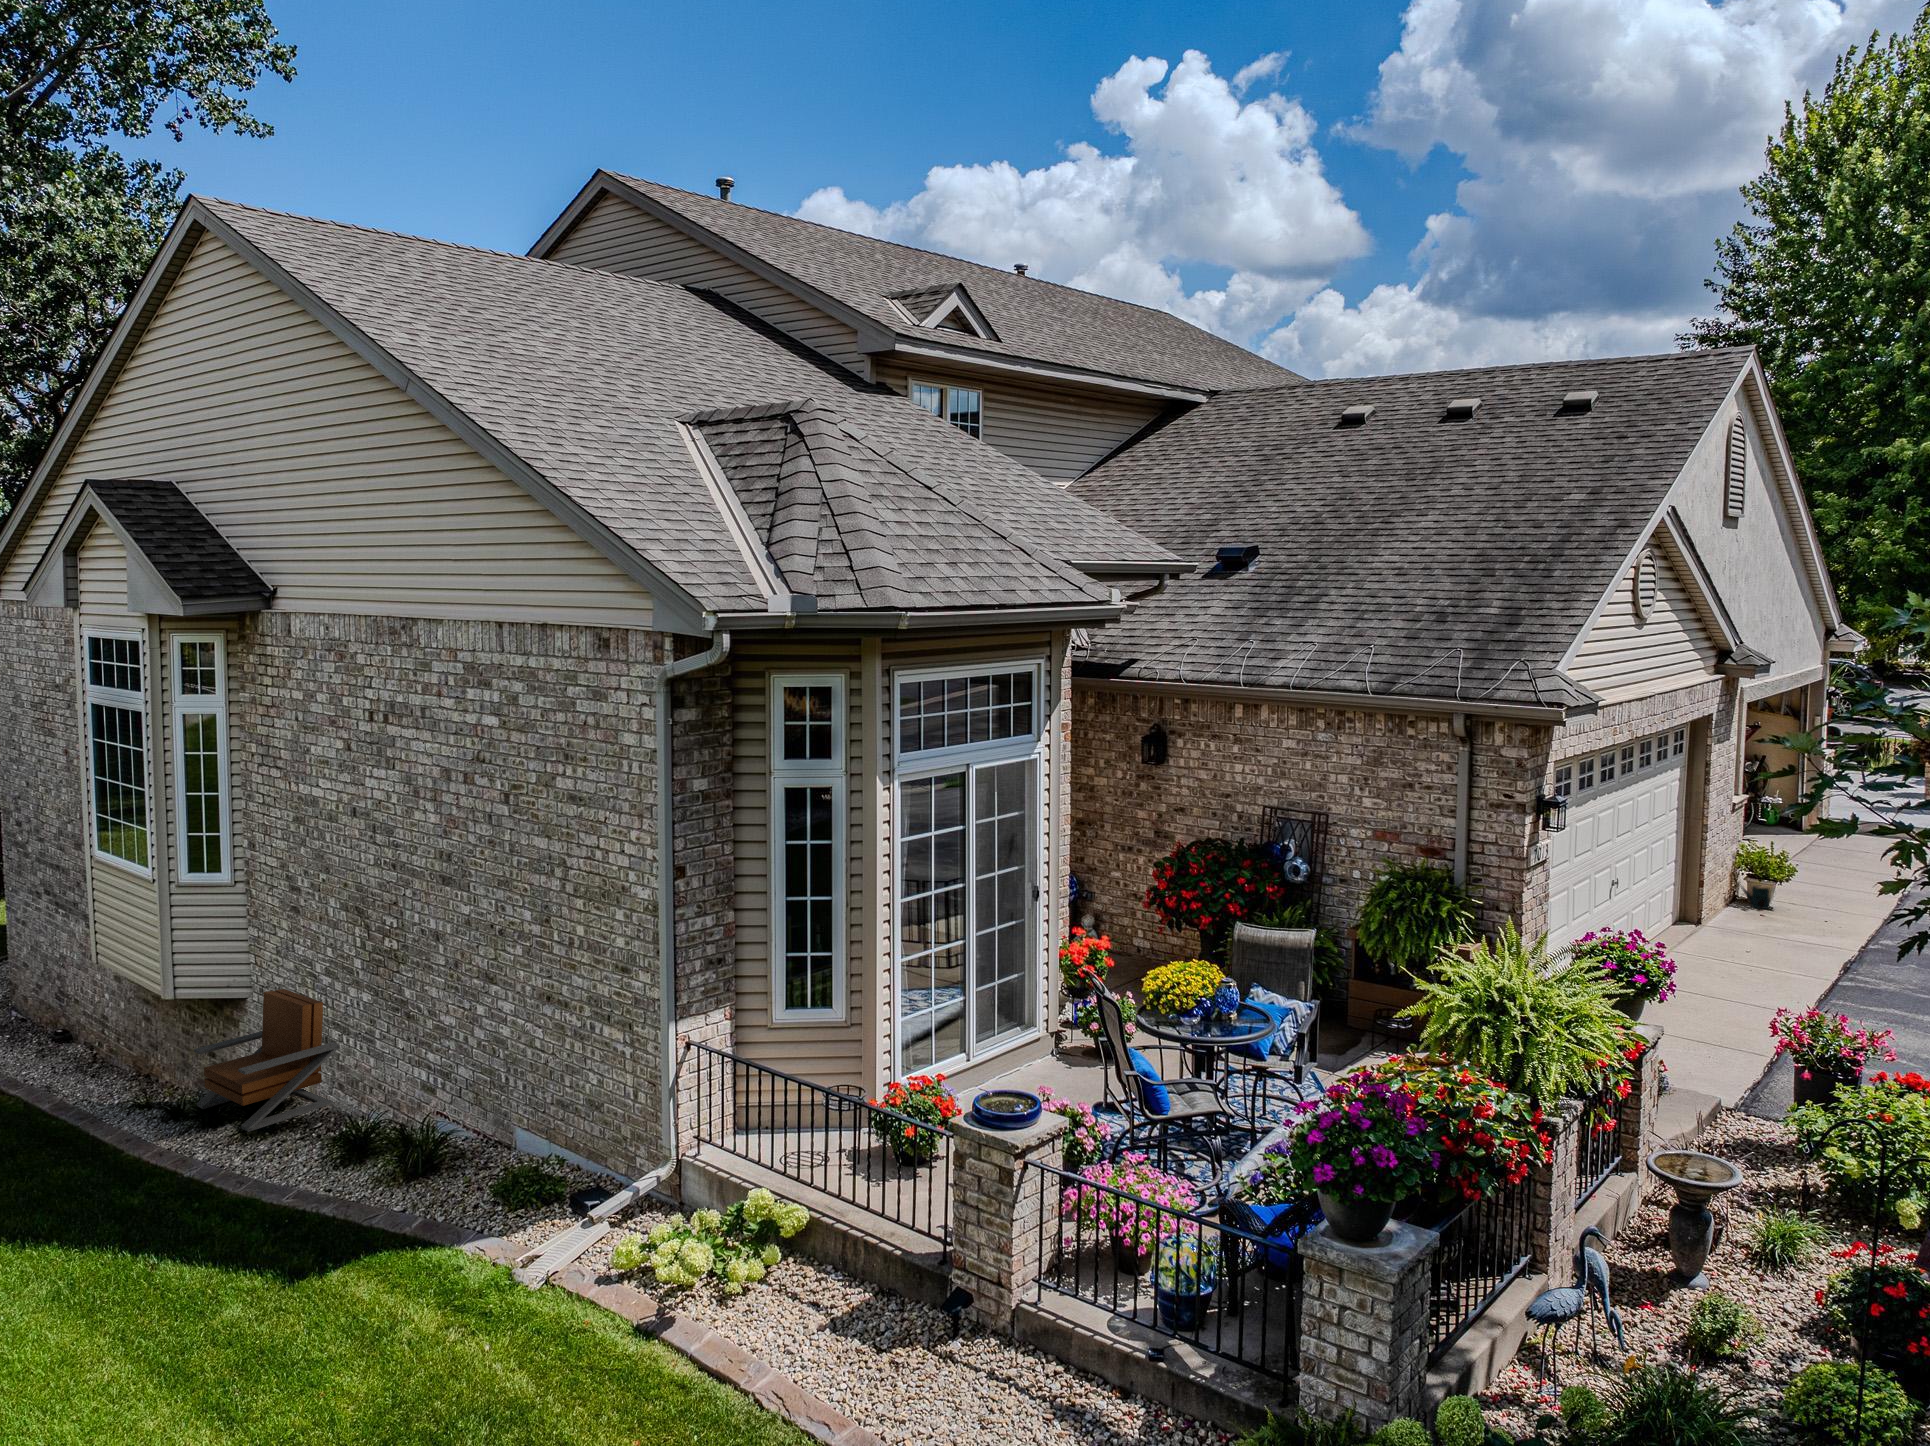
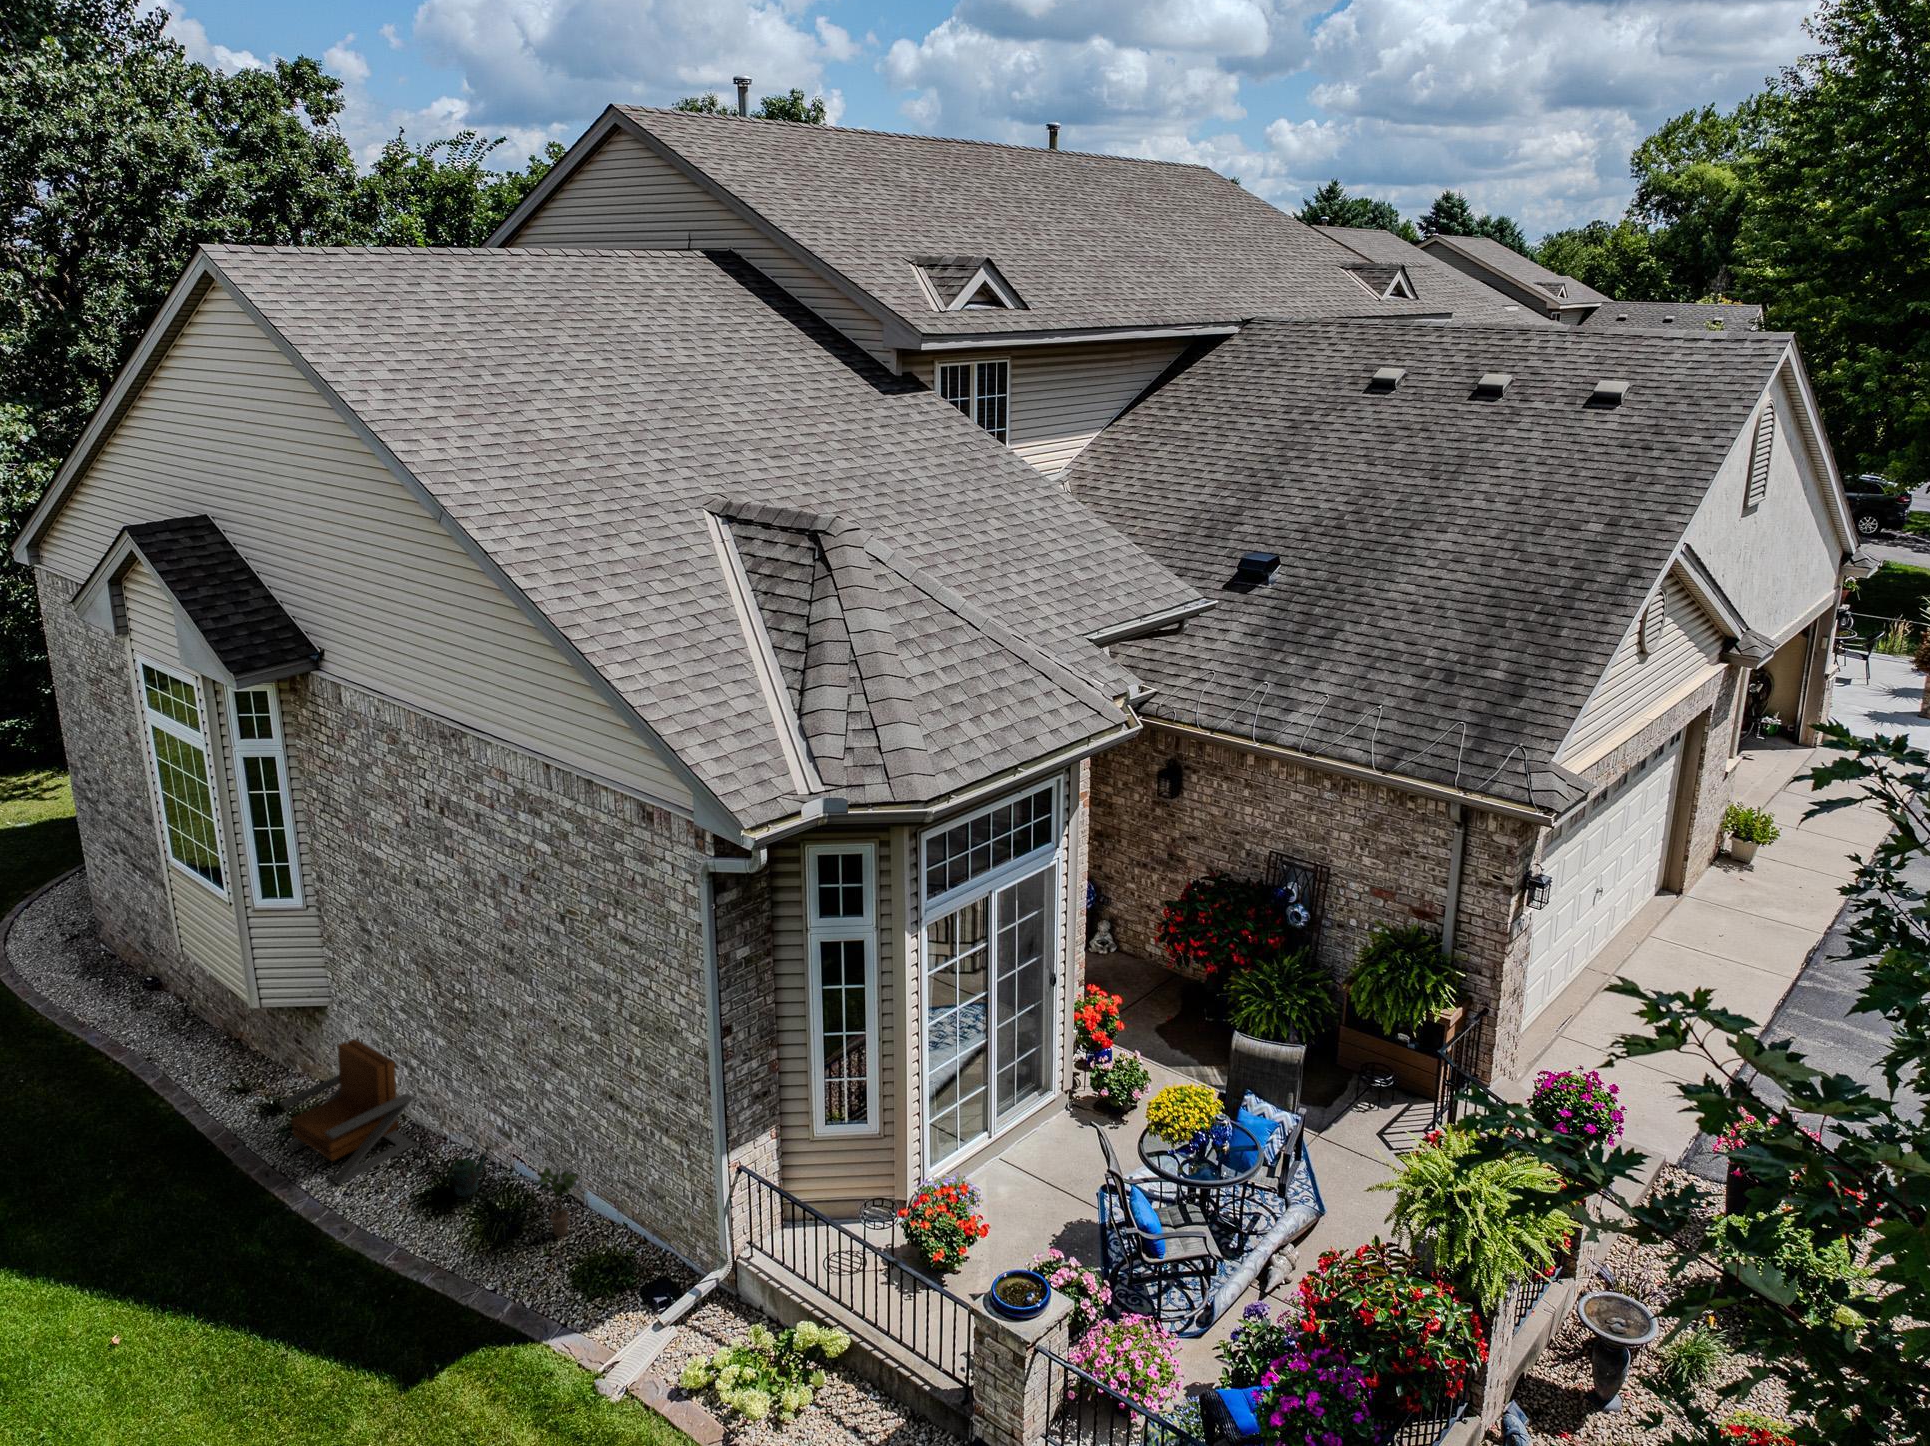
watering can: present [1740,882,1770,909] -> present [447,1146,491,1197]
potted plant: none [462,1083,513,1165] -> present [536,1167,578,1237]

